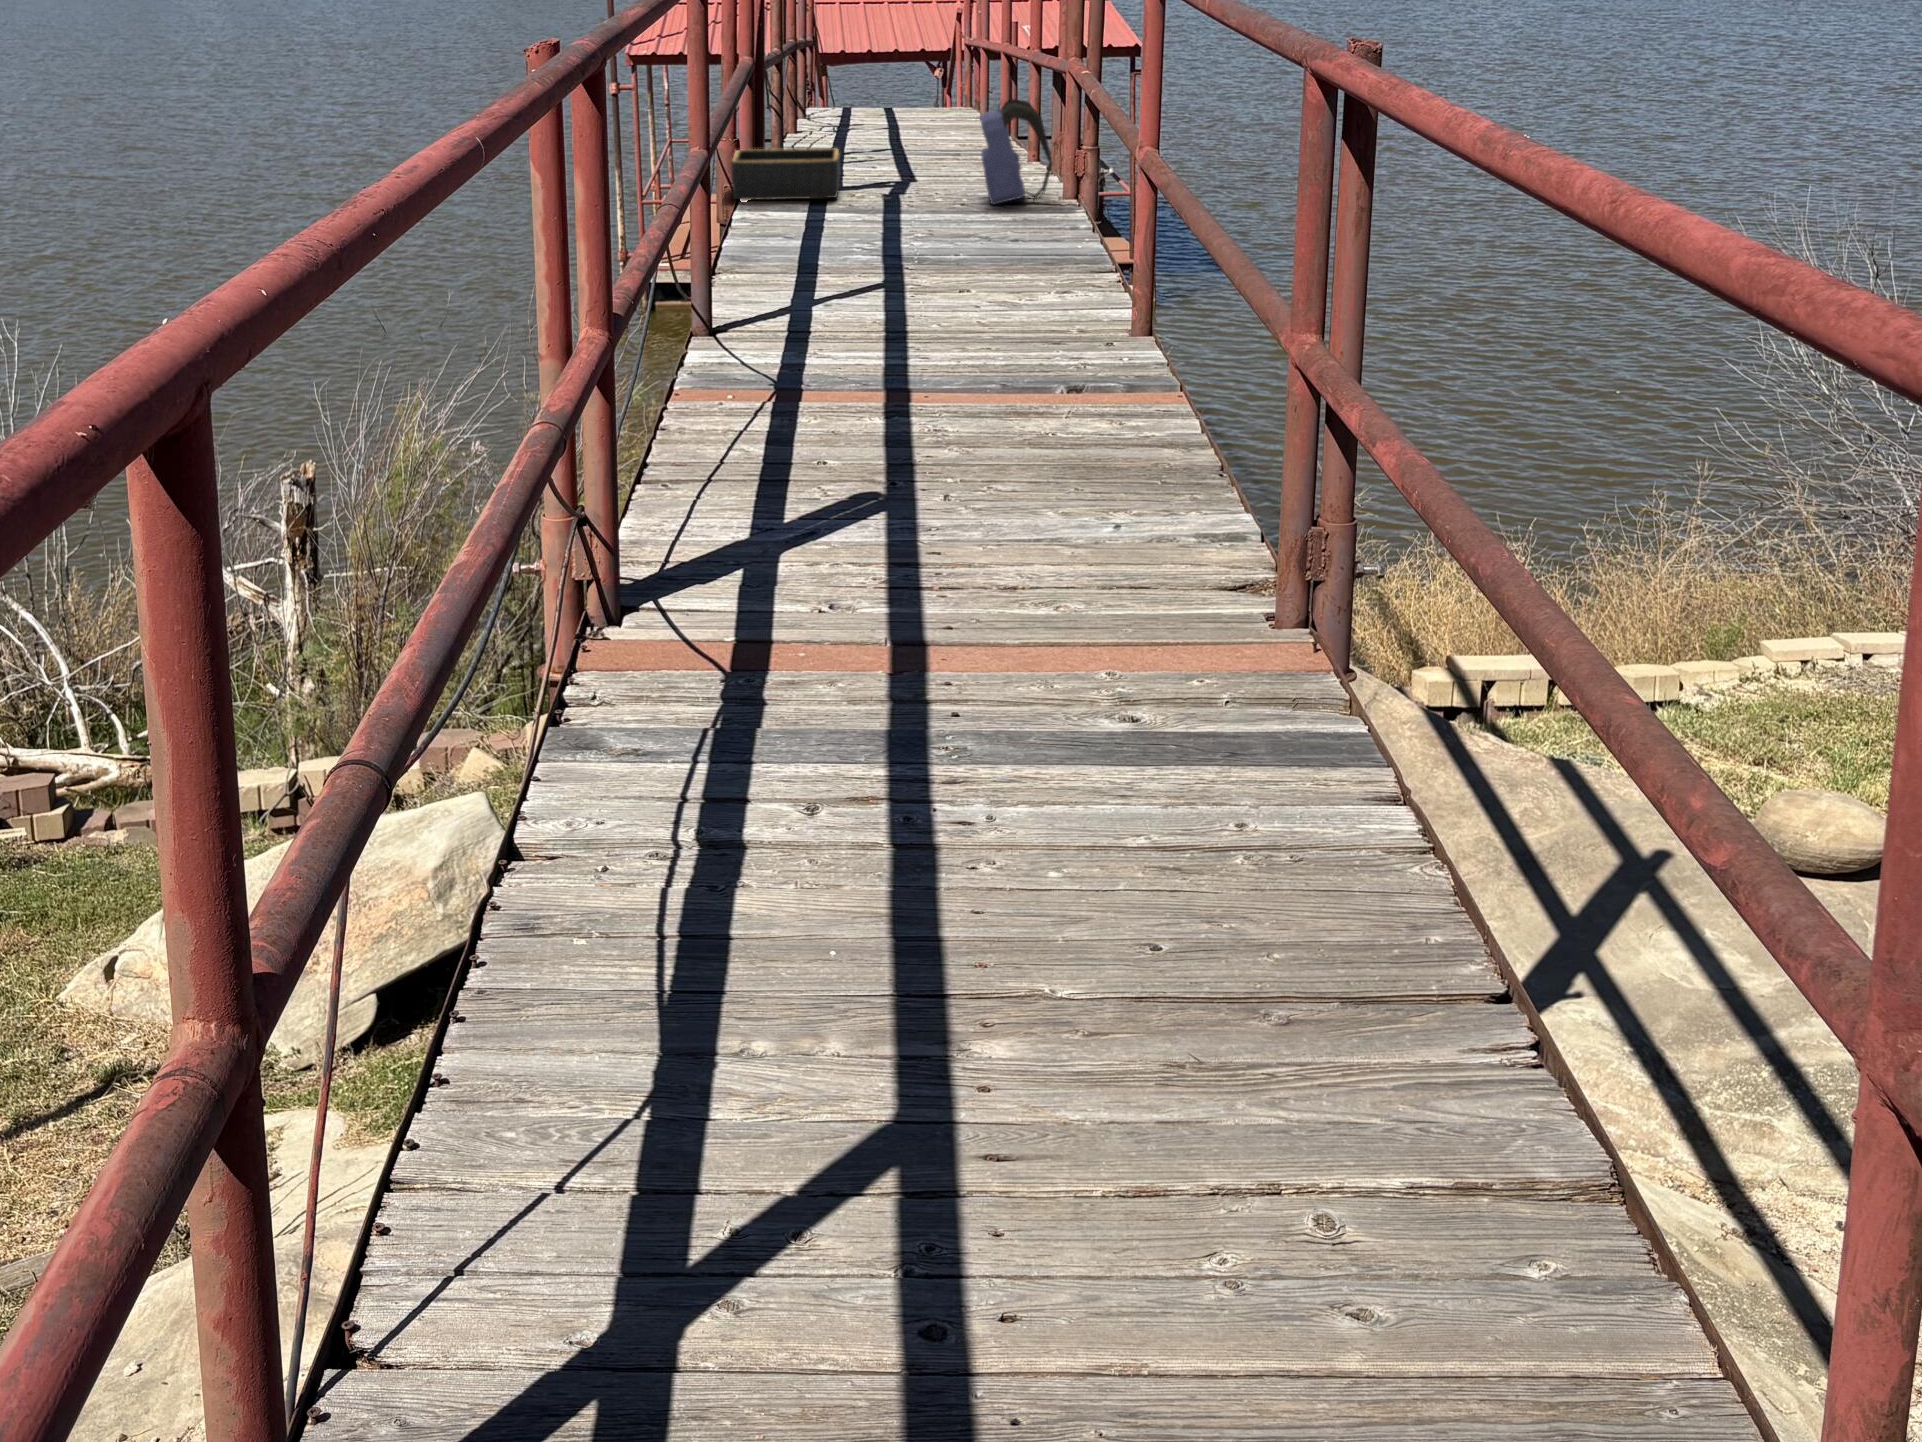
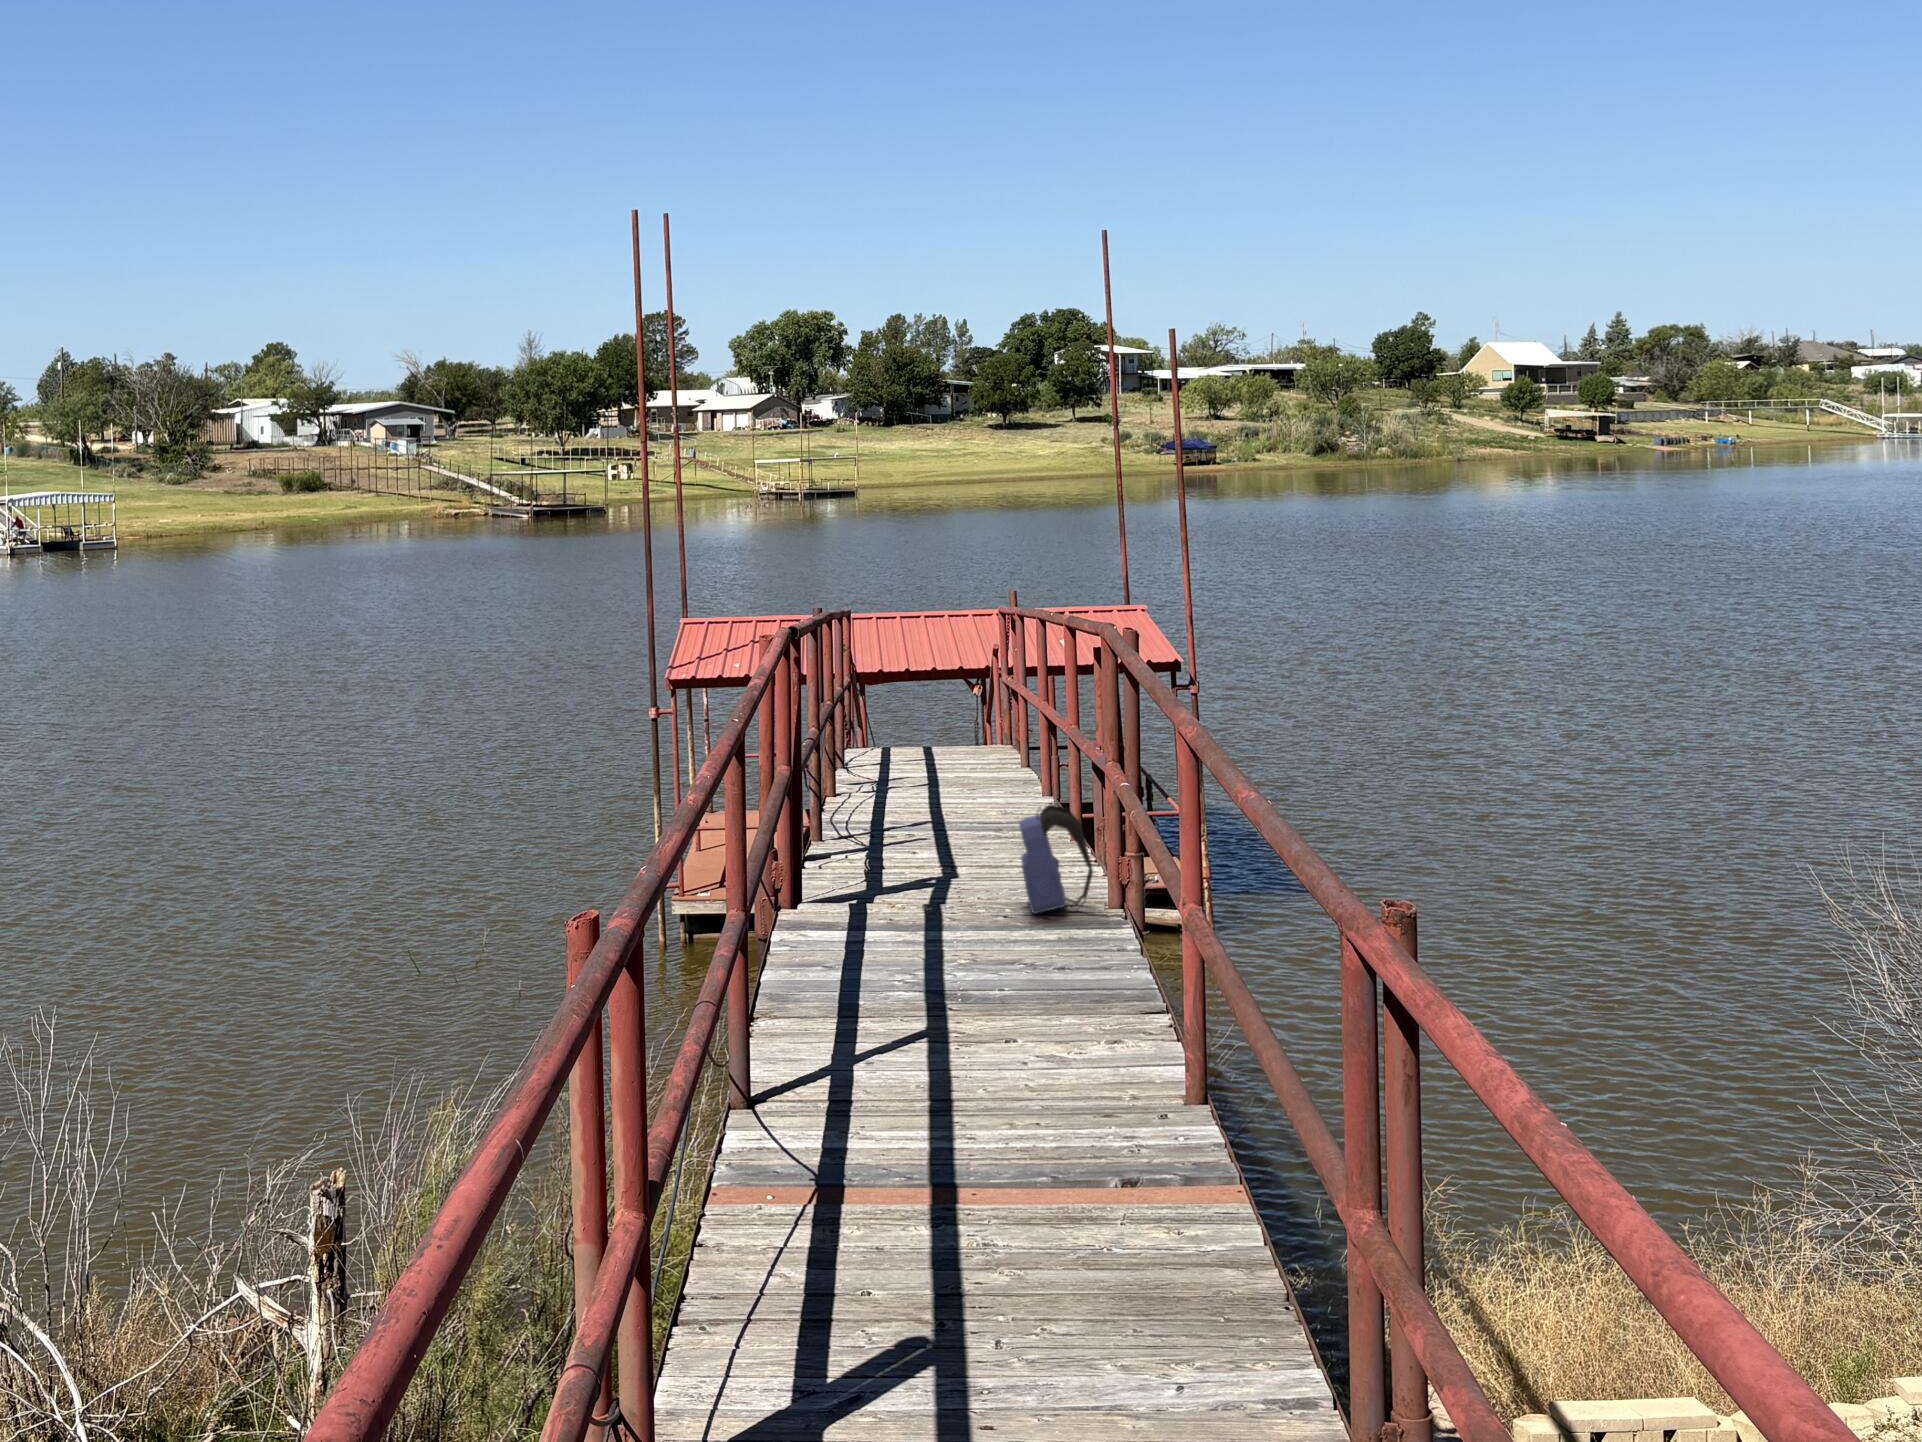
basket: present [731,148,840,200] -> none [773,849,881,905]

